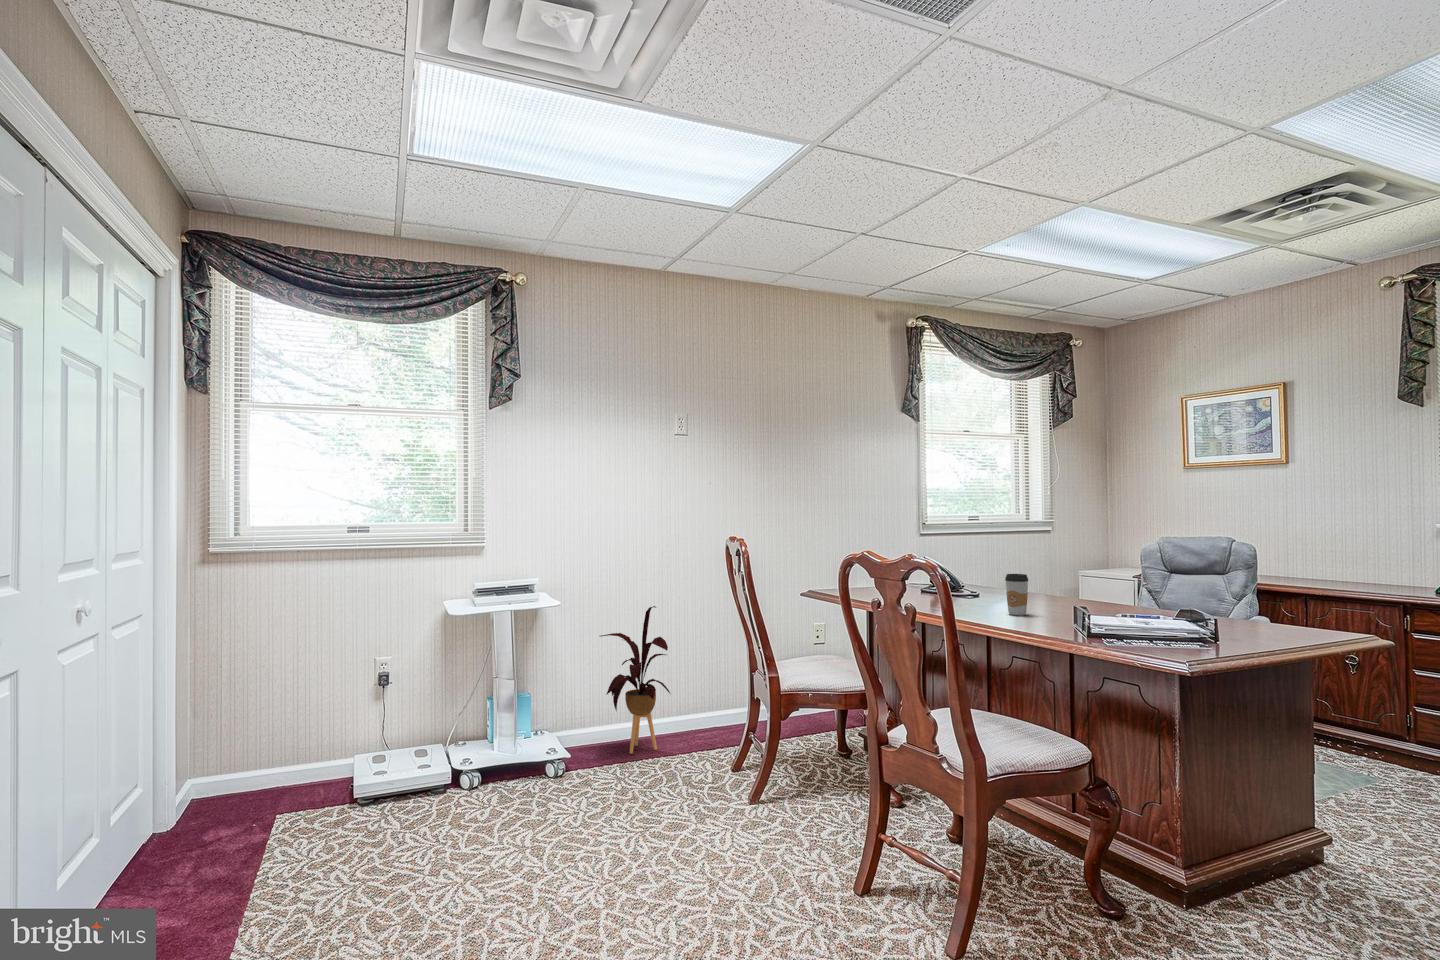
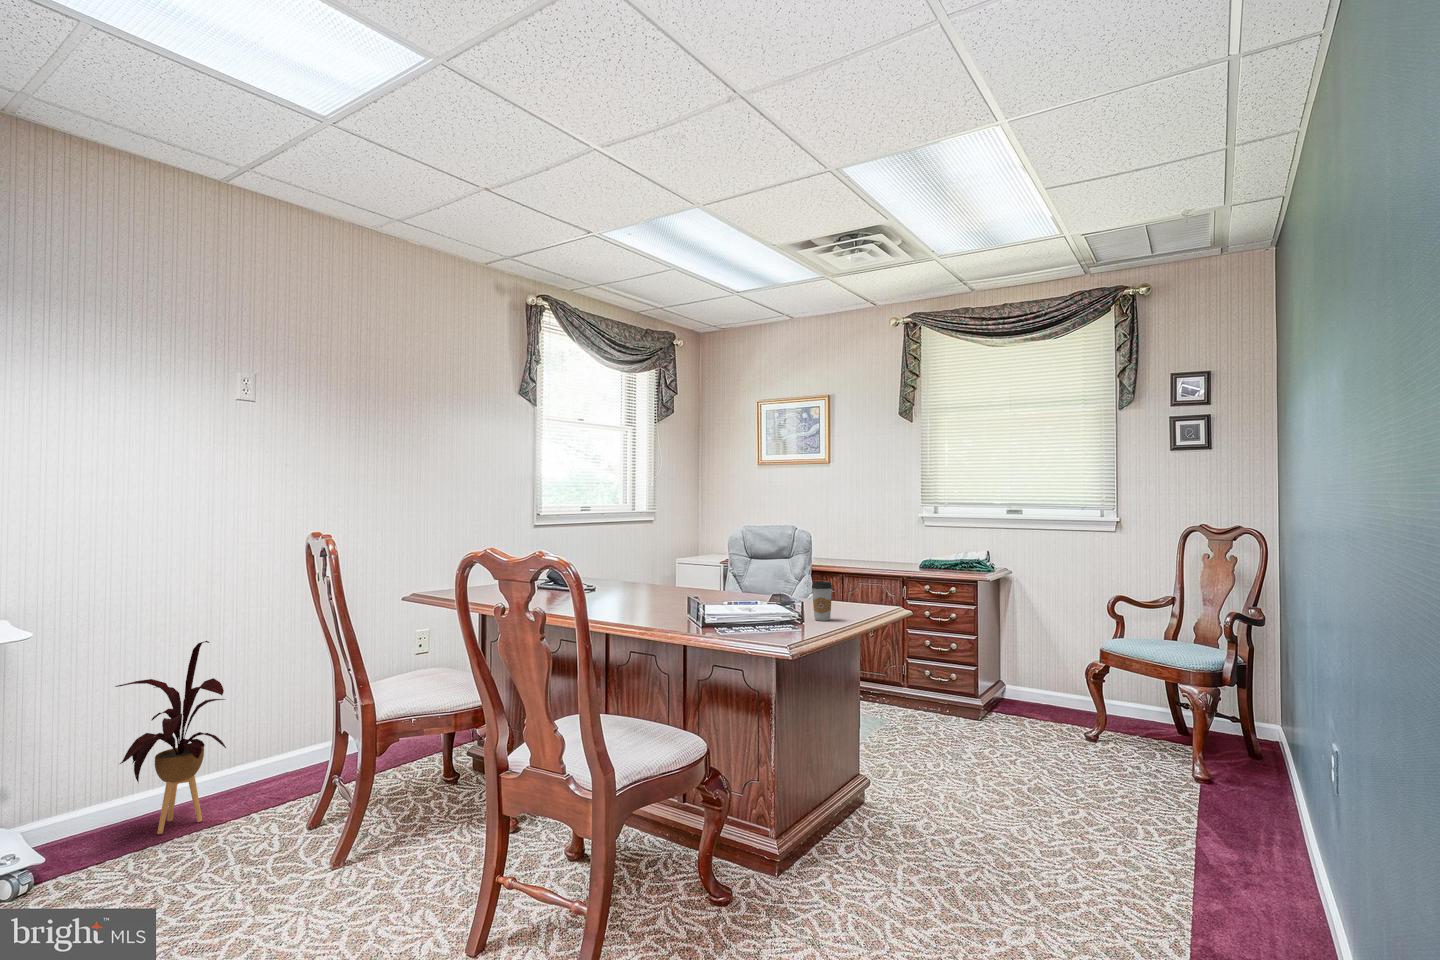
coffee cup: present [1005,574,1028,616] -> present [812,582,832,621]

